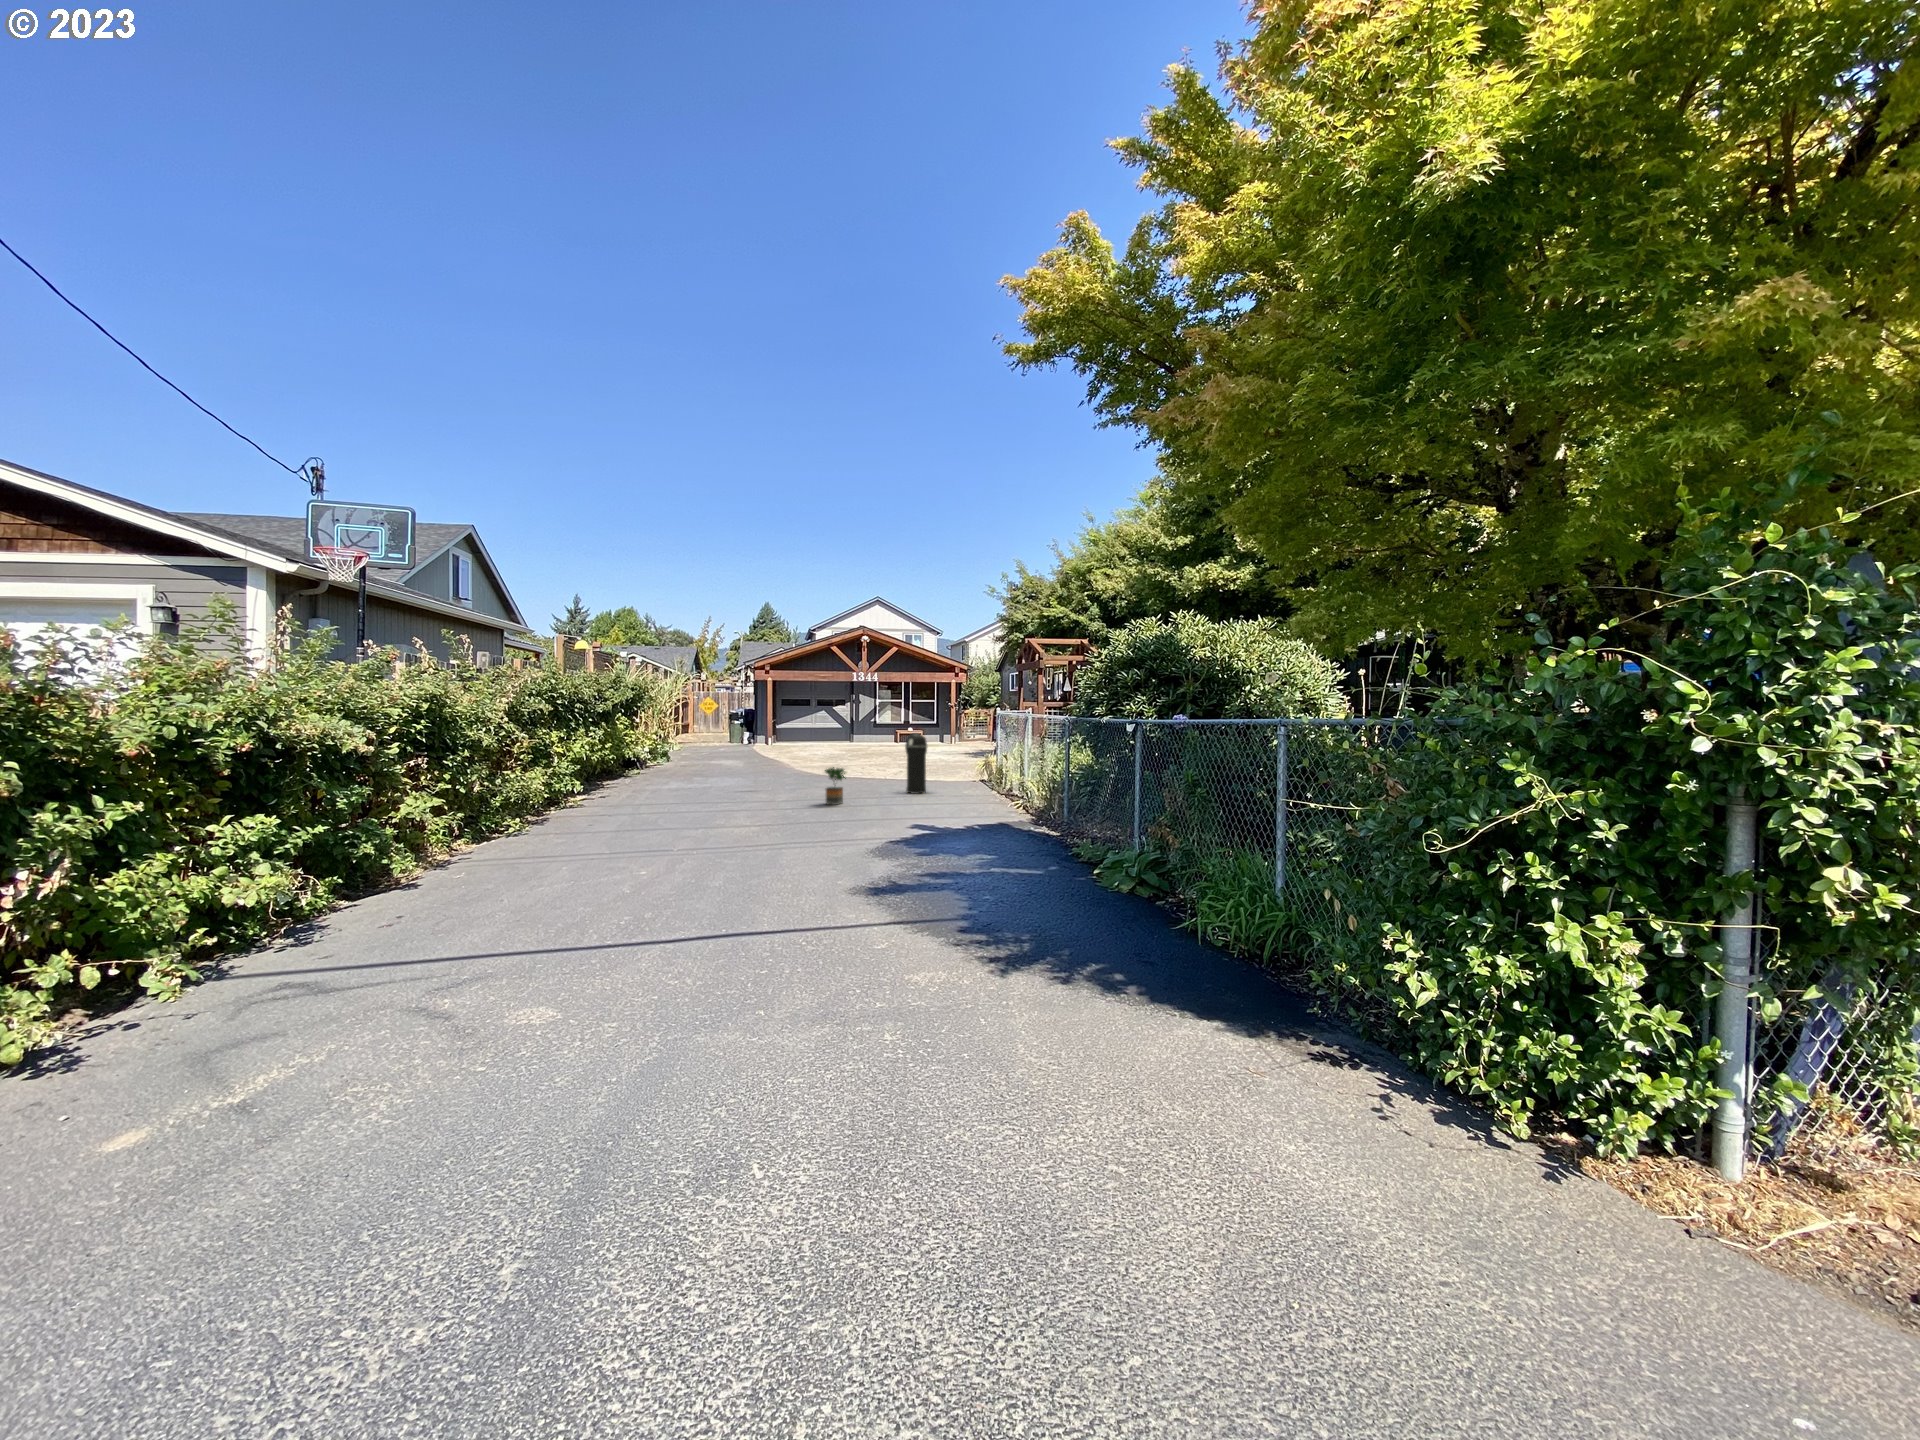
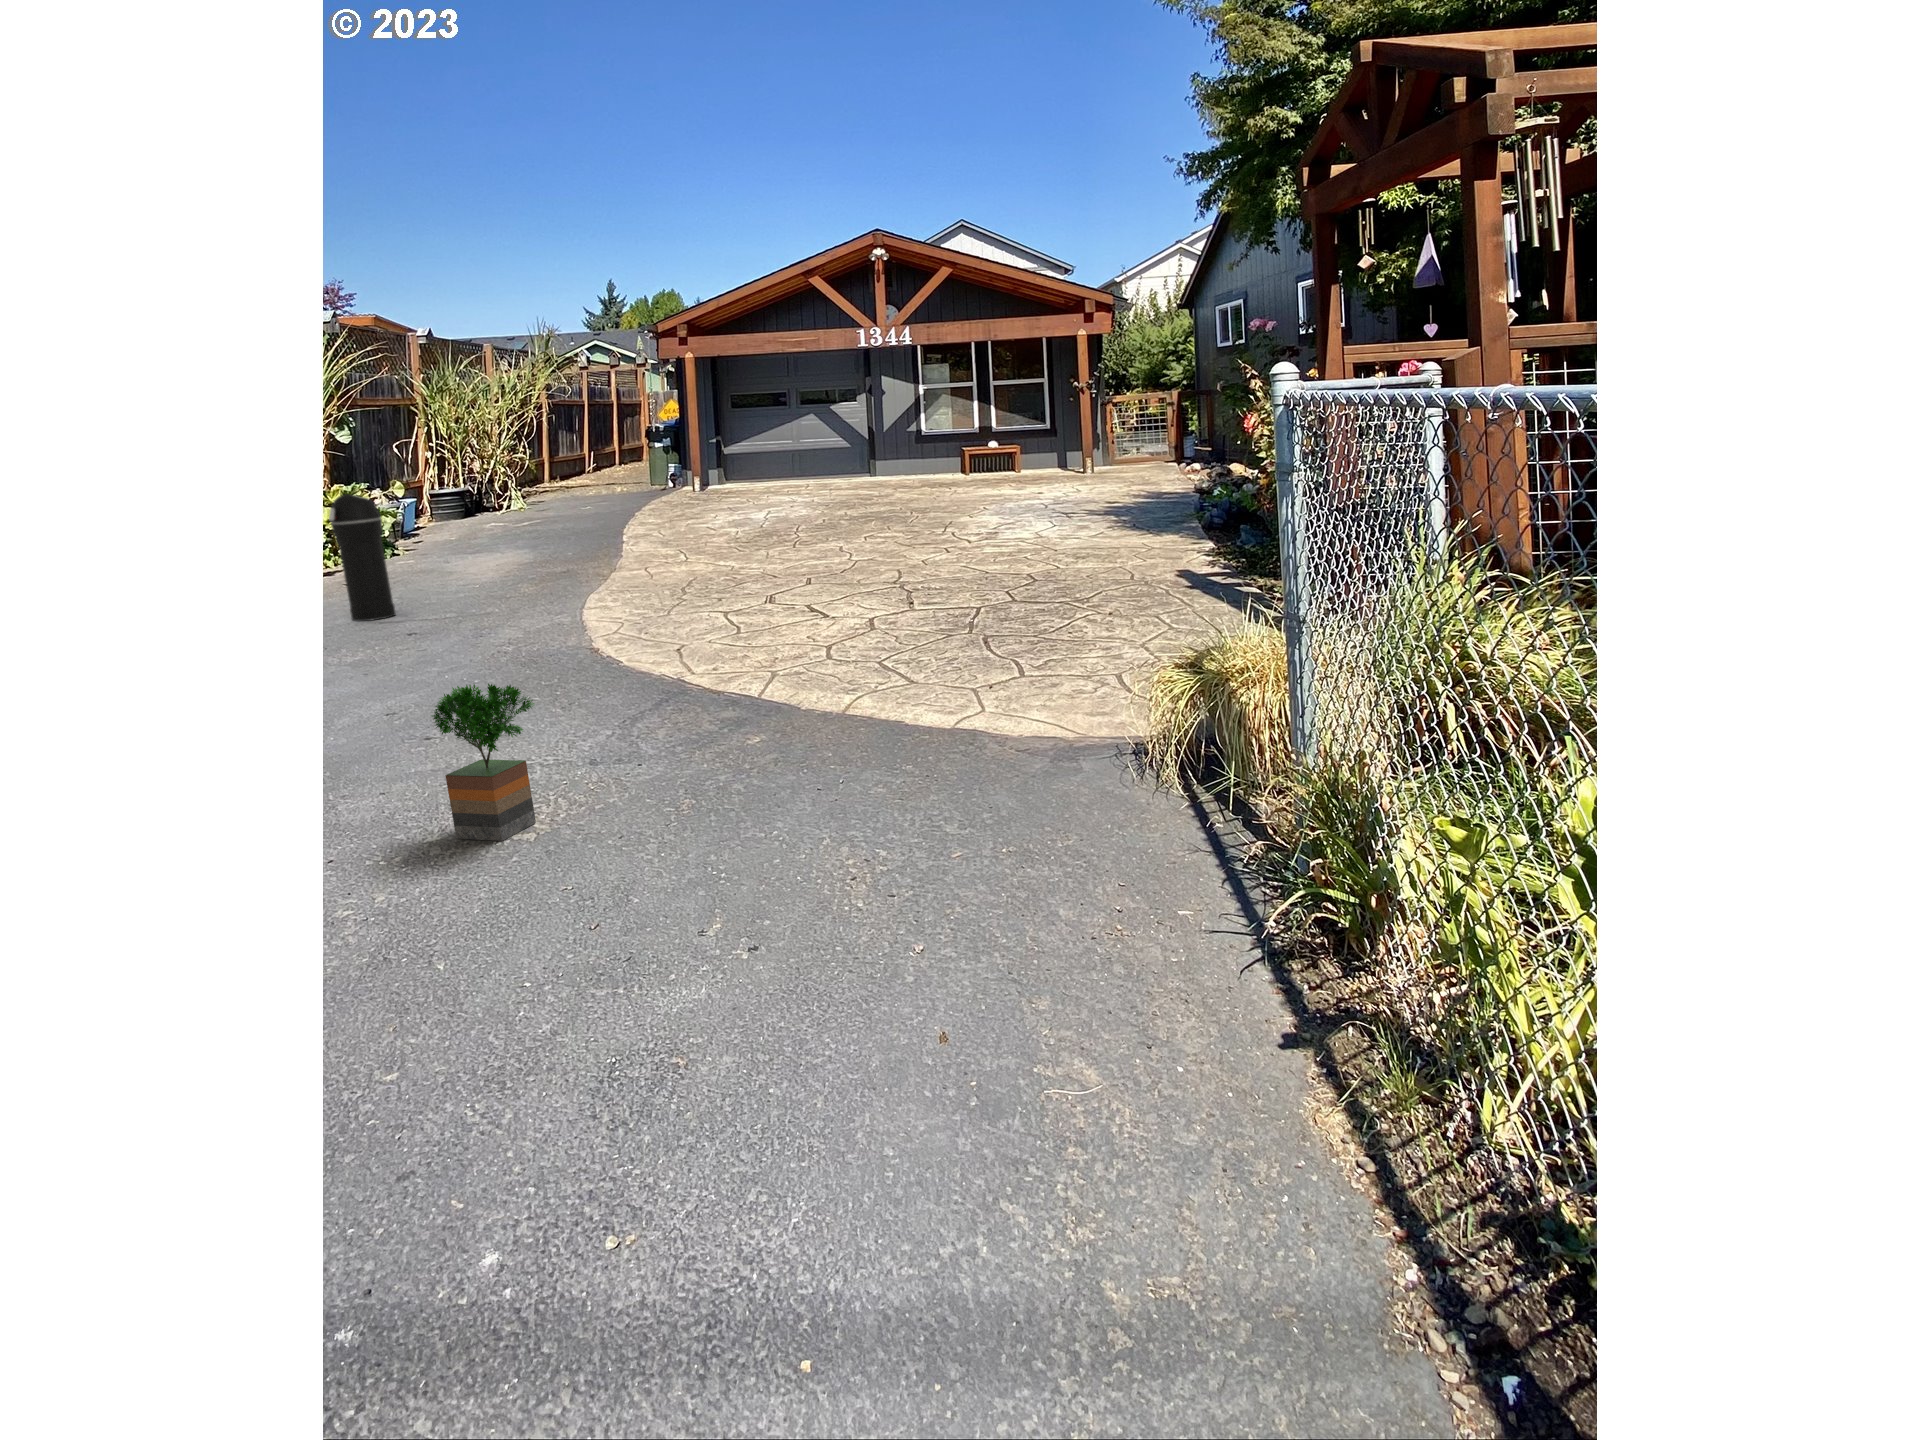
trash can: present [905,733,927,794] -> present [329,494,396,621]

